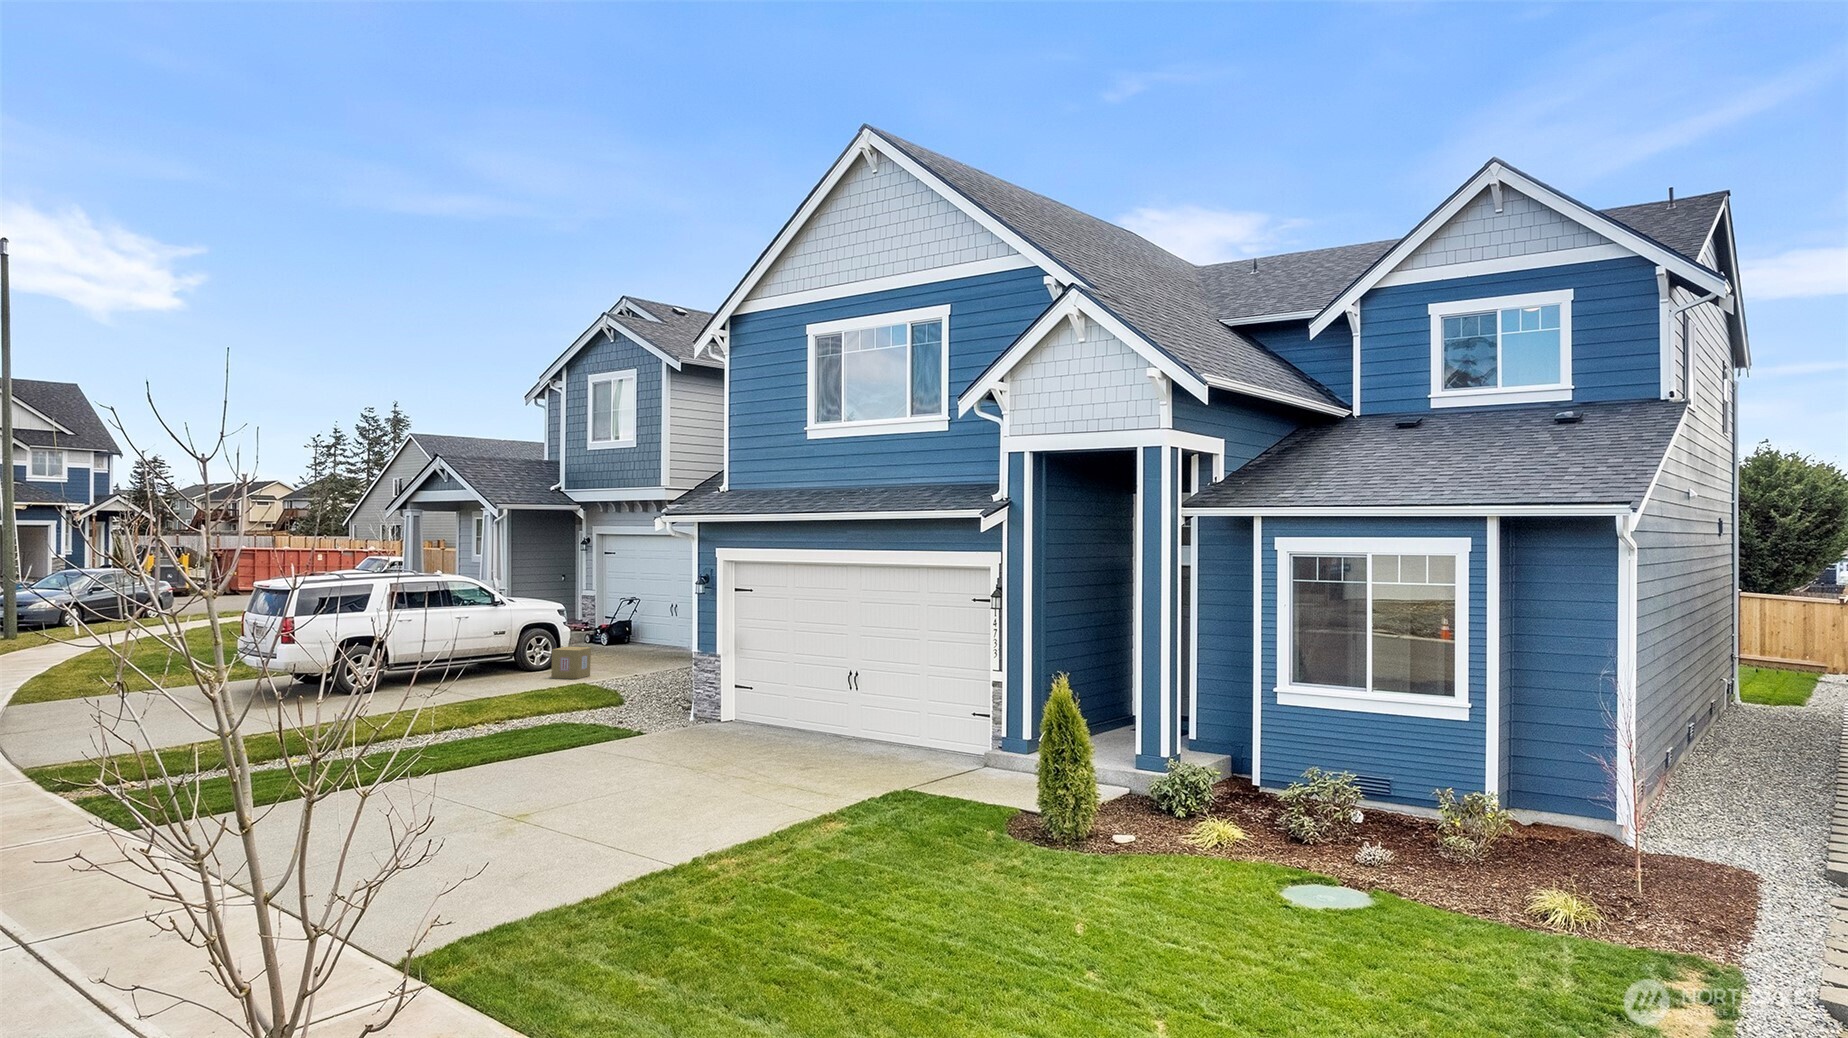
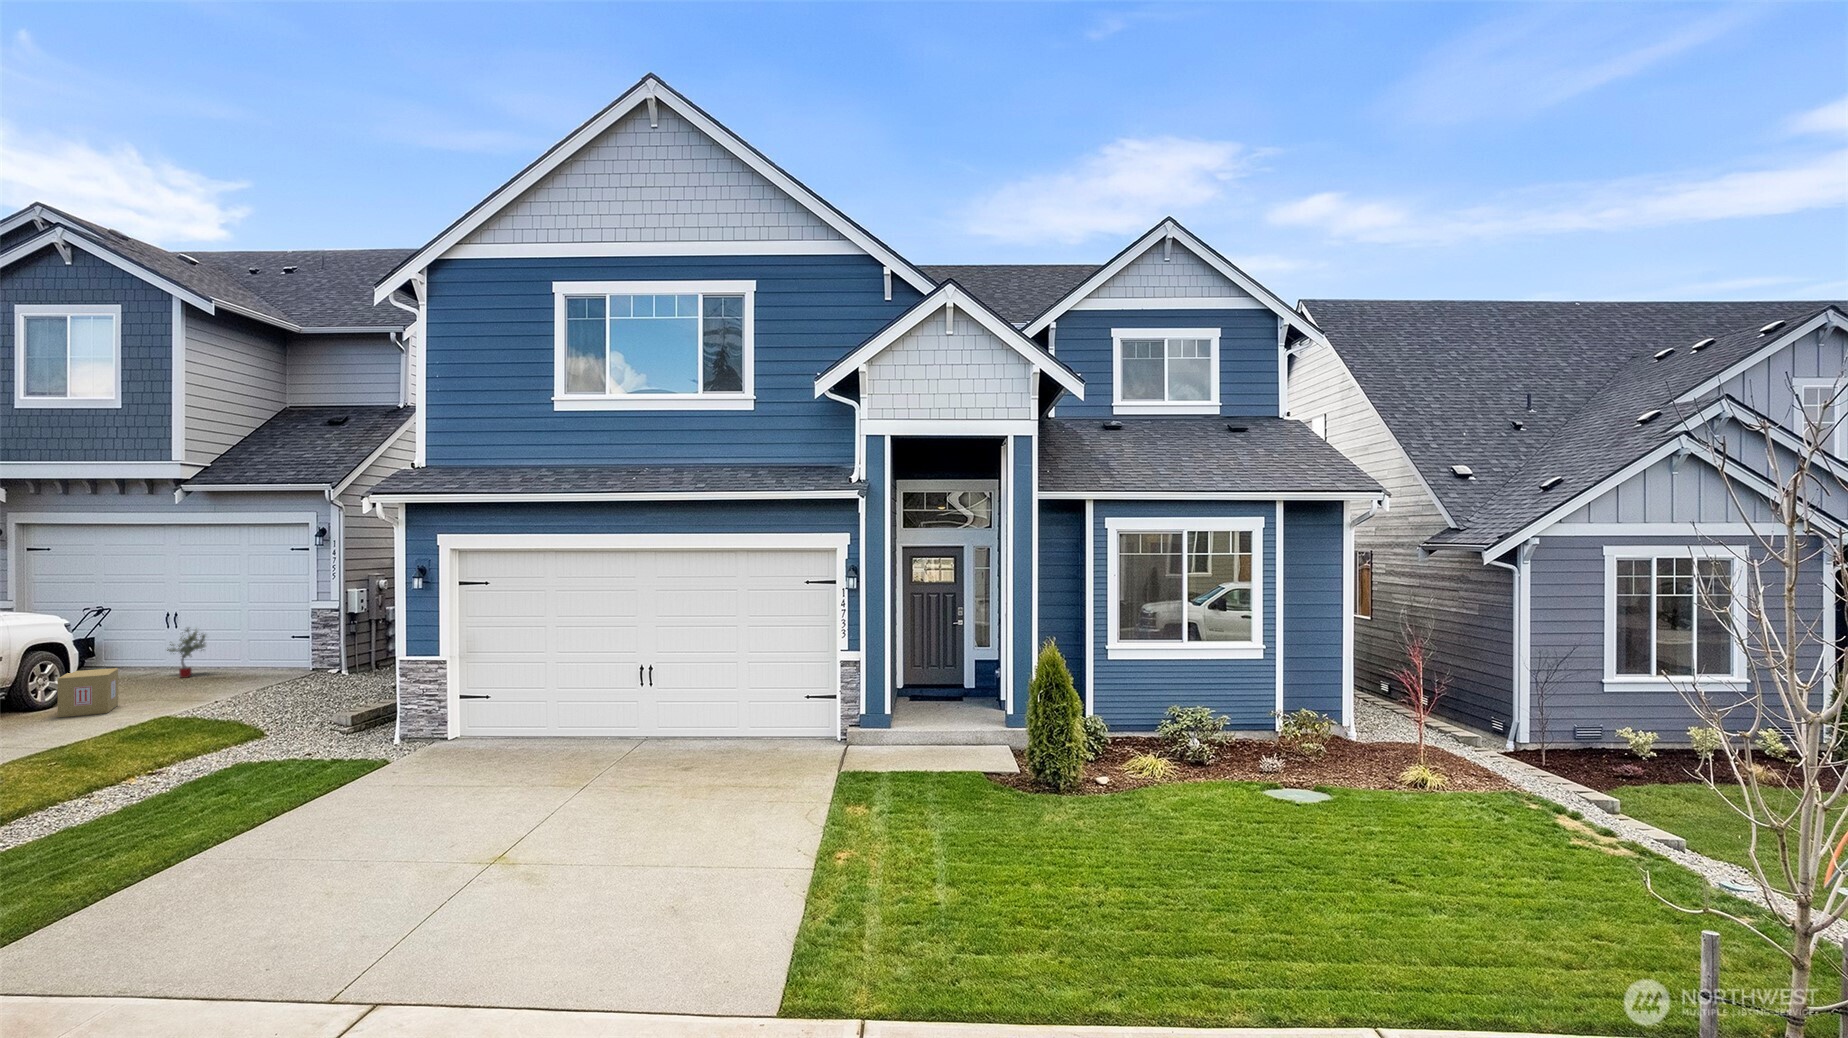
potted tree: none [645,624,671,665] -> present [167,628,206,678]

